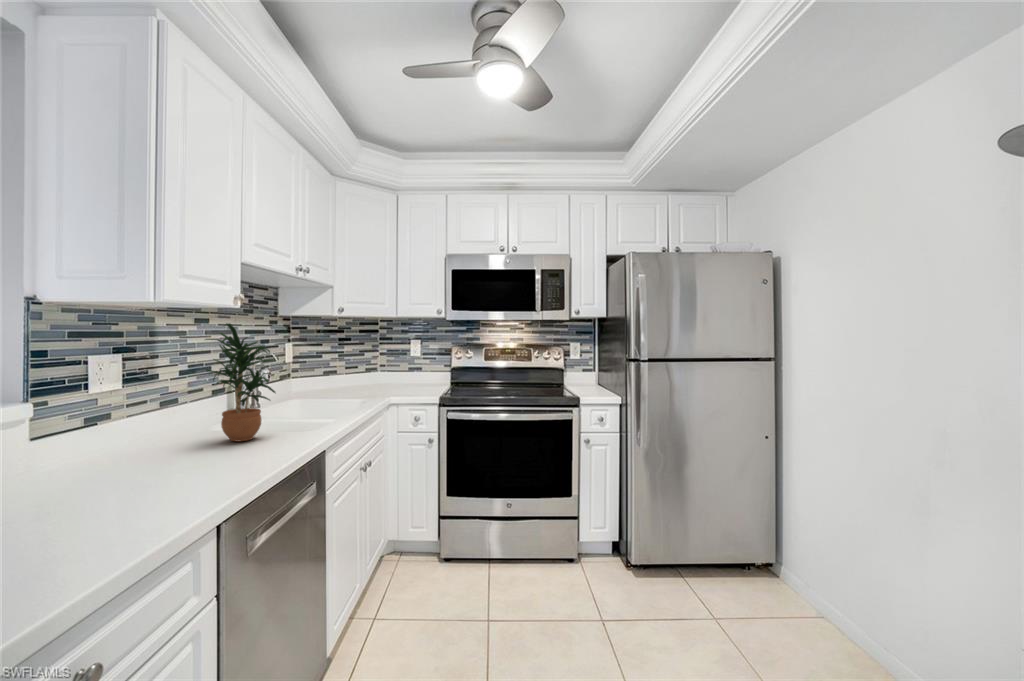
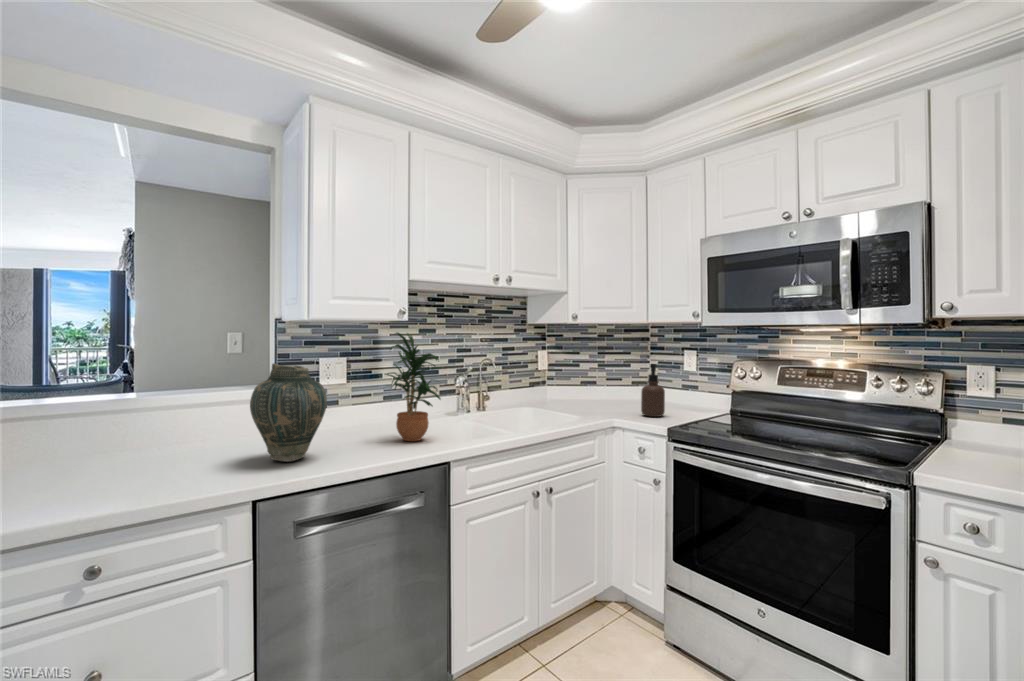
soap dispenser: none [398,351,417,393] -> present [641,364,665,417]
vase: none [63,362,185,488] -> present [250,363,327,462]

